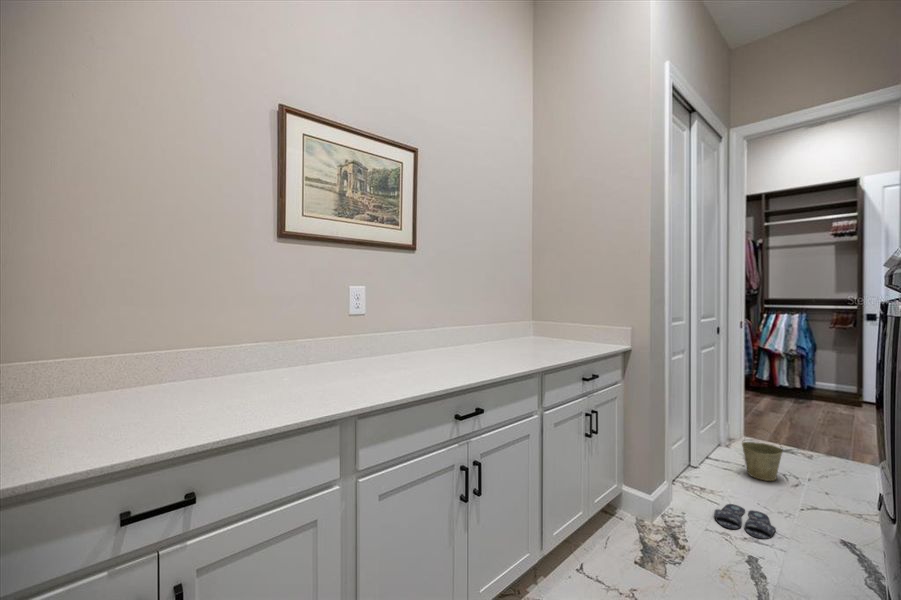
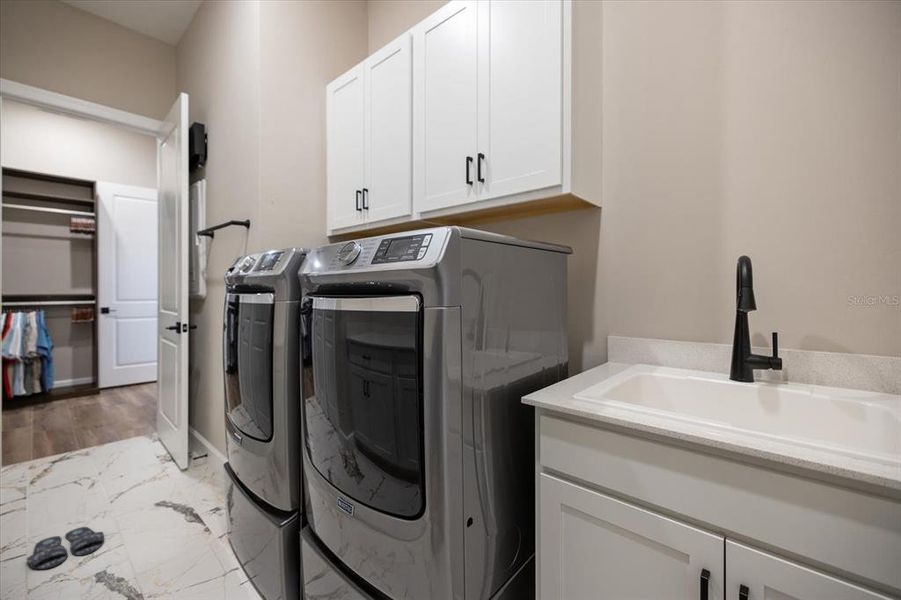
bucket: present [742,442,783,481] -> none [27,441,78,501]

